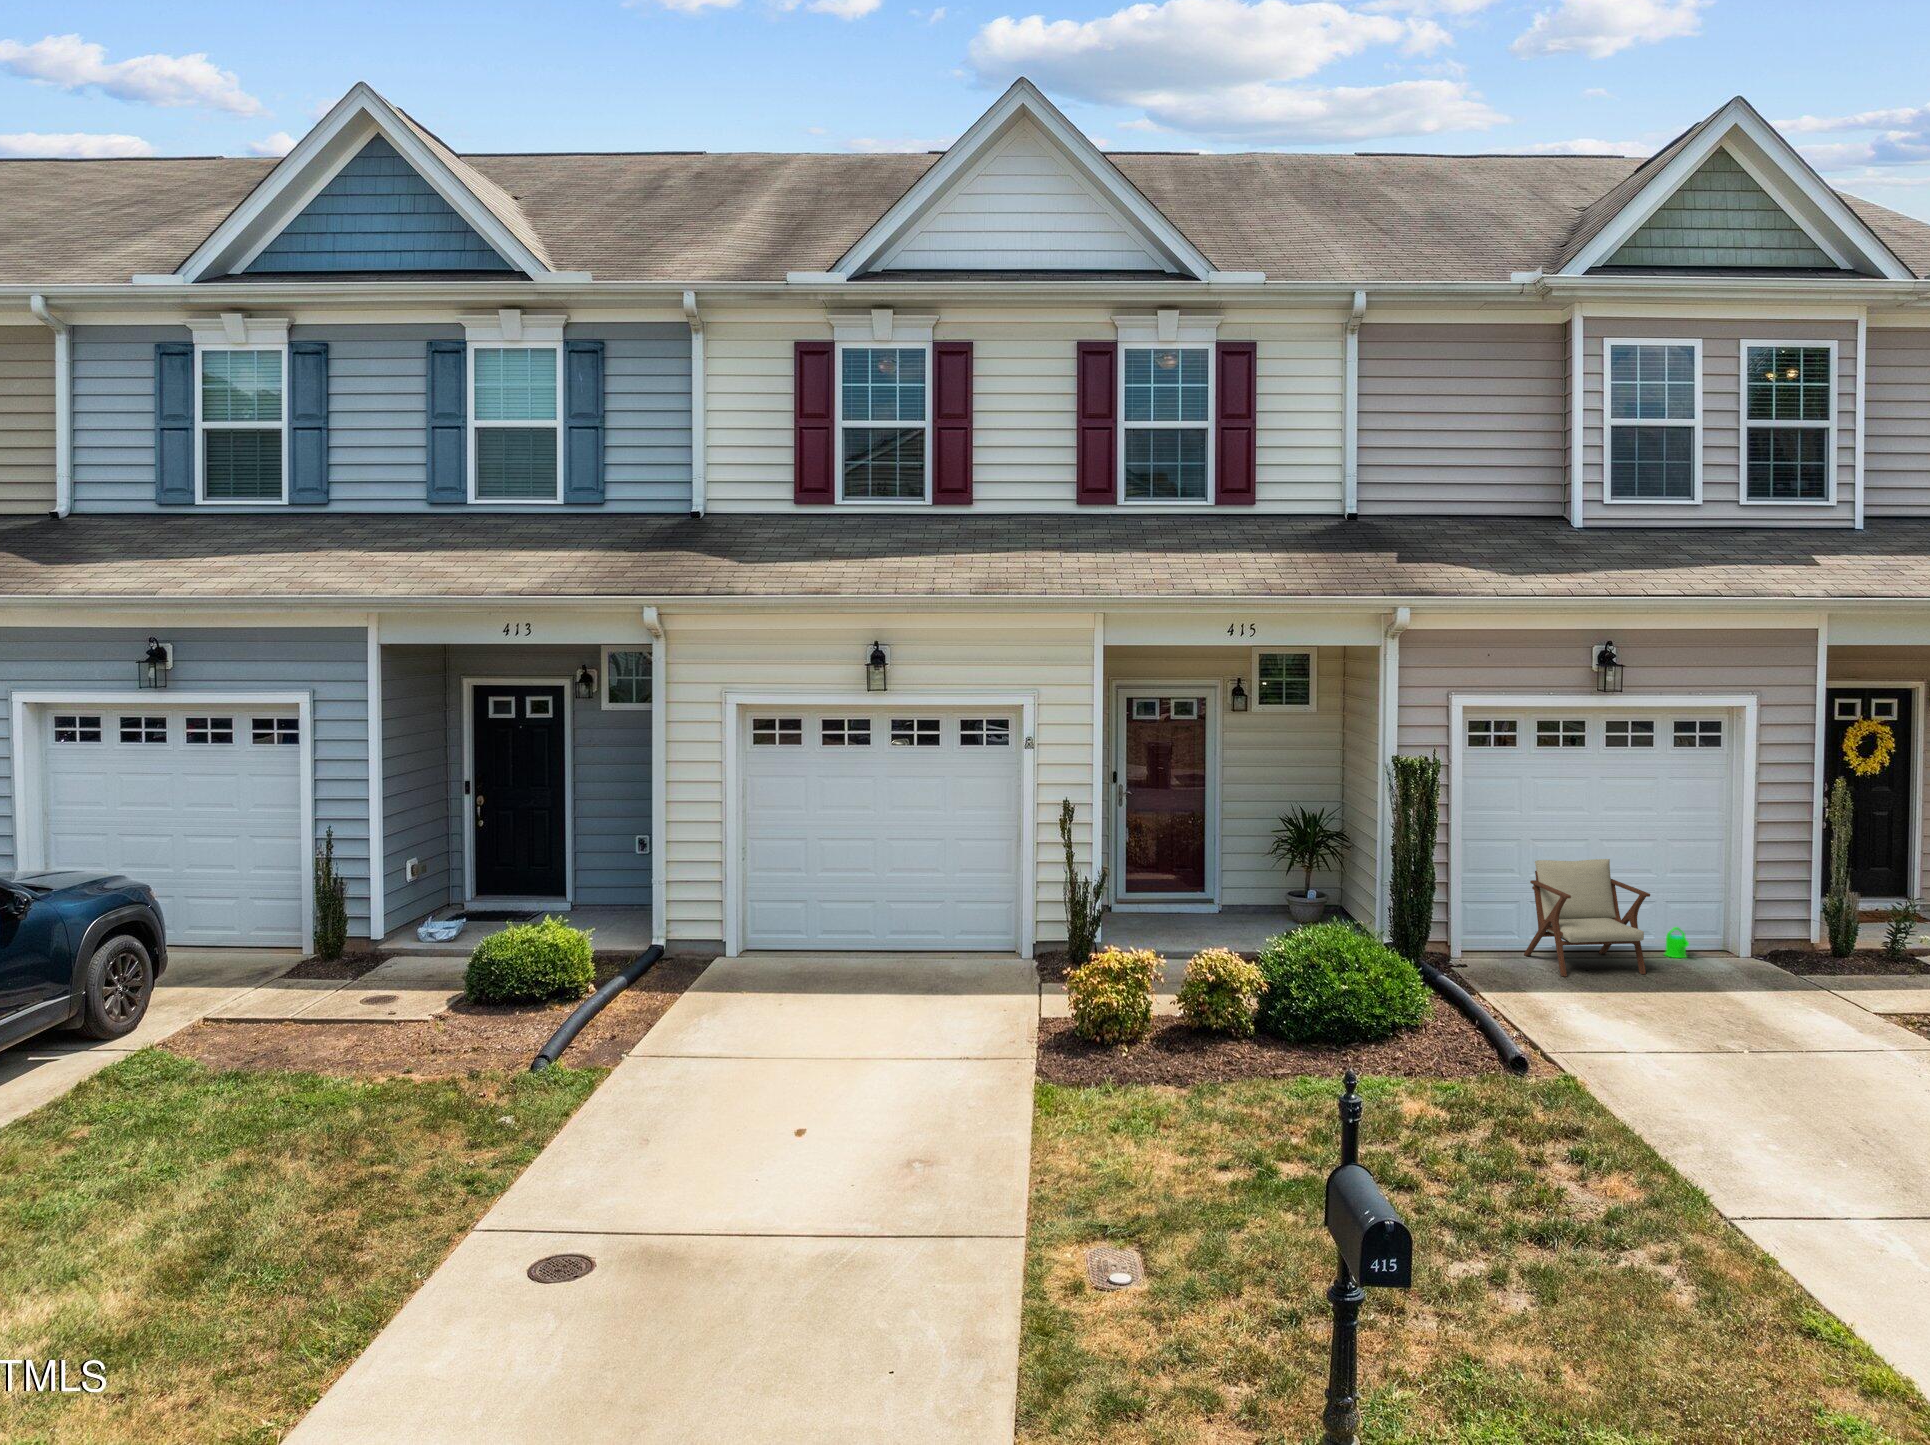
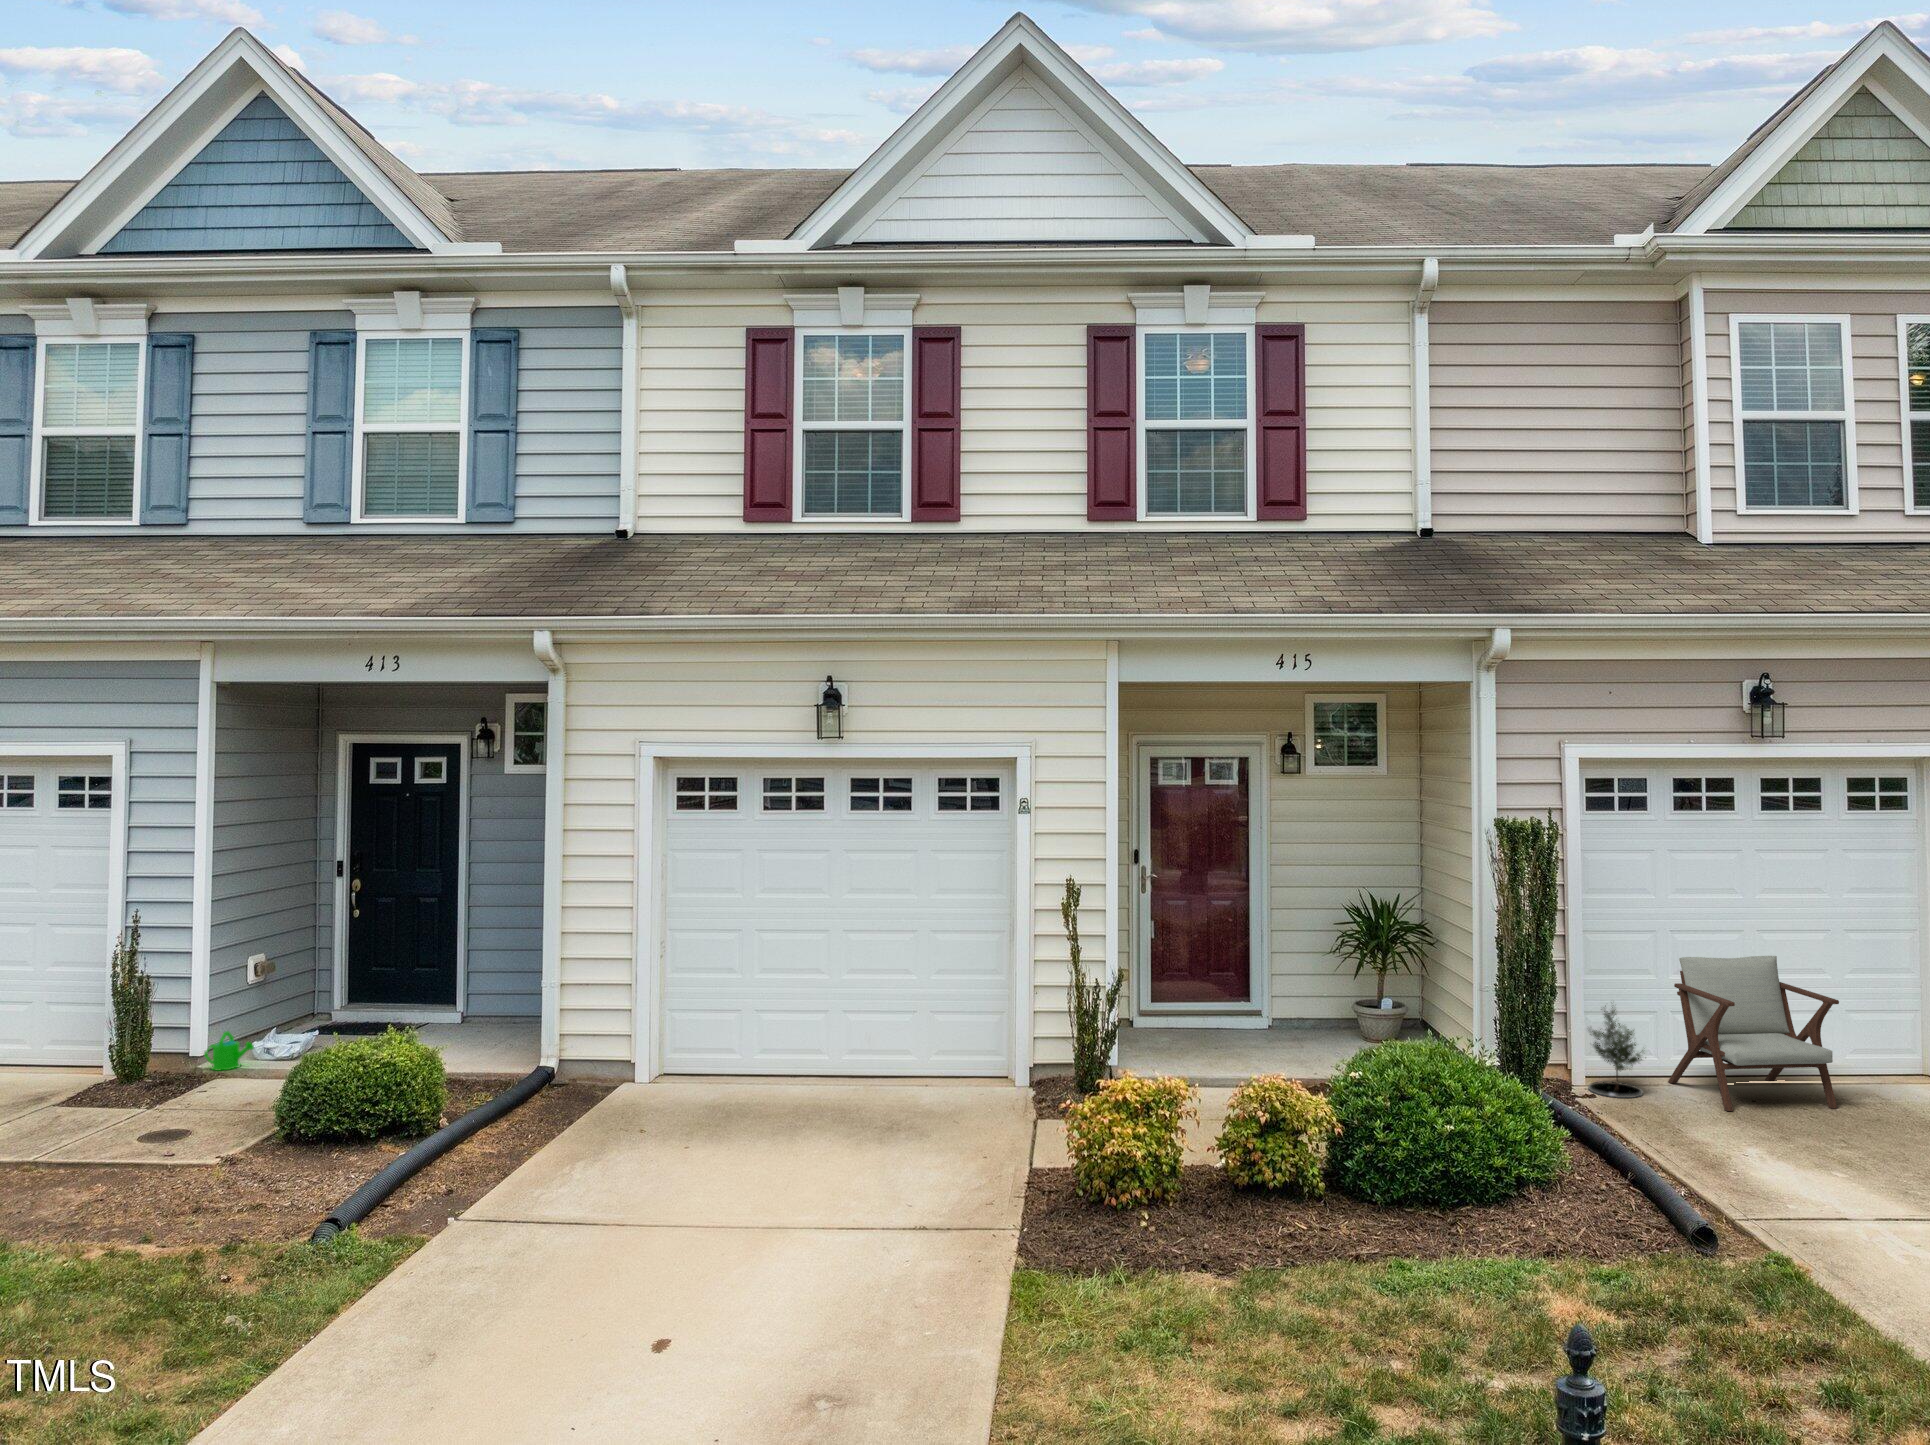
potted tree: none [1462,893,1506,967] -> present [1588,1006,1643,1098]
watering can: present [1665,927,1689,958] -> present [204,1031,254,1070]

